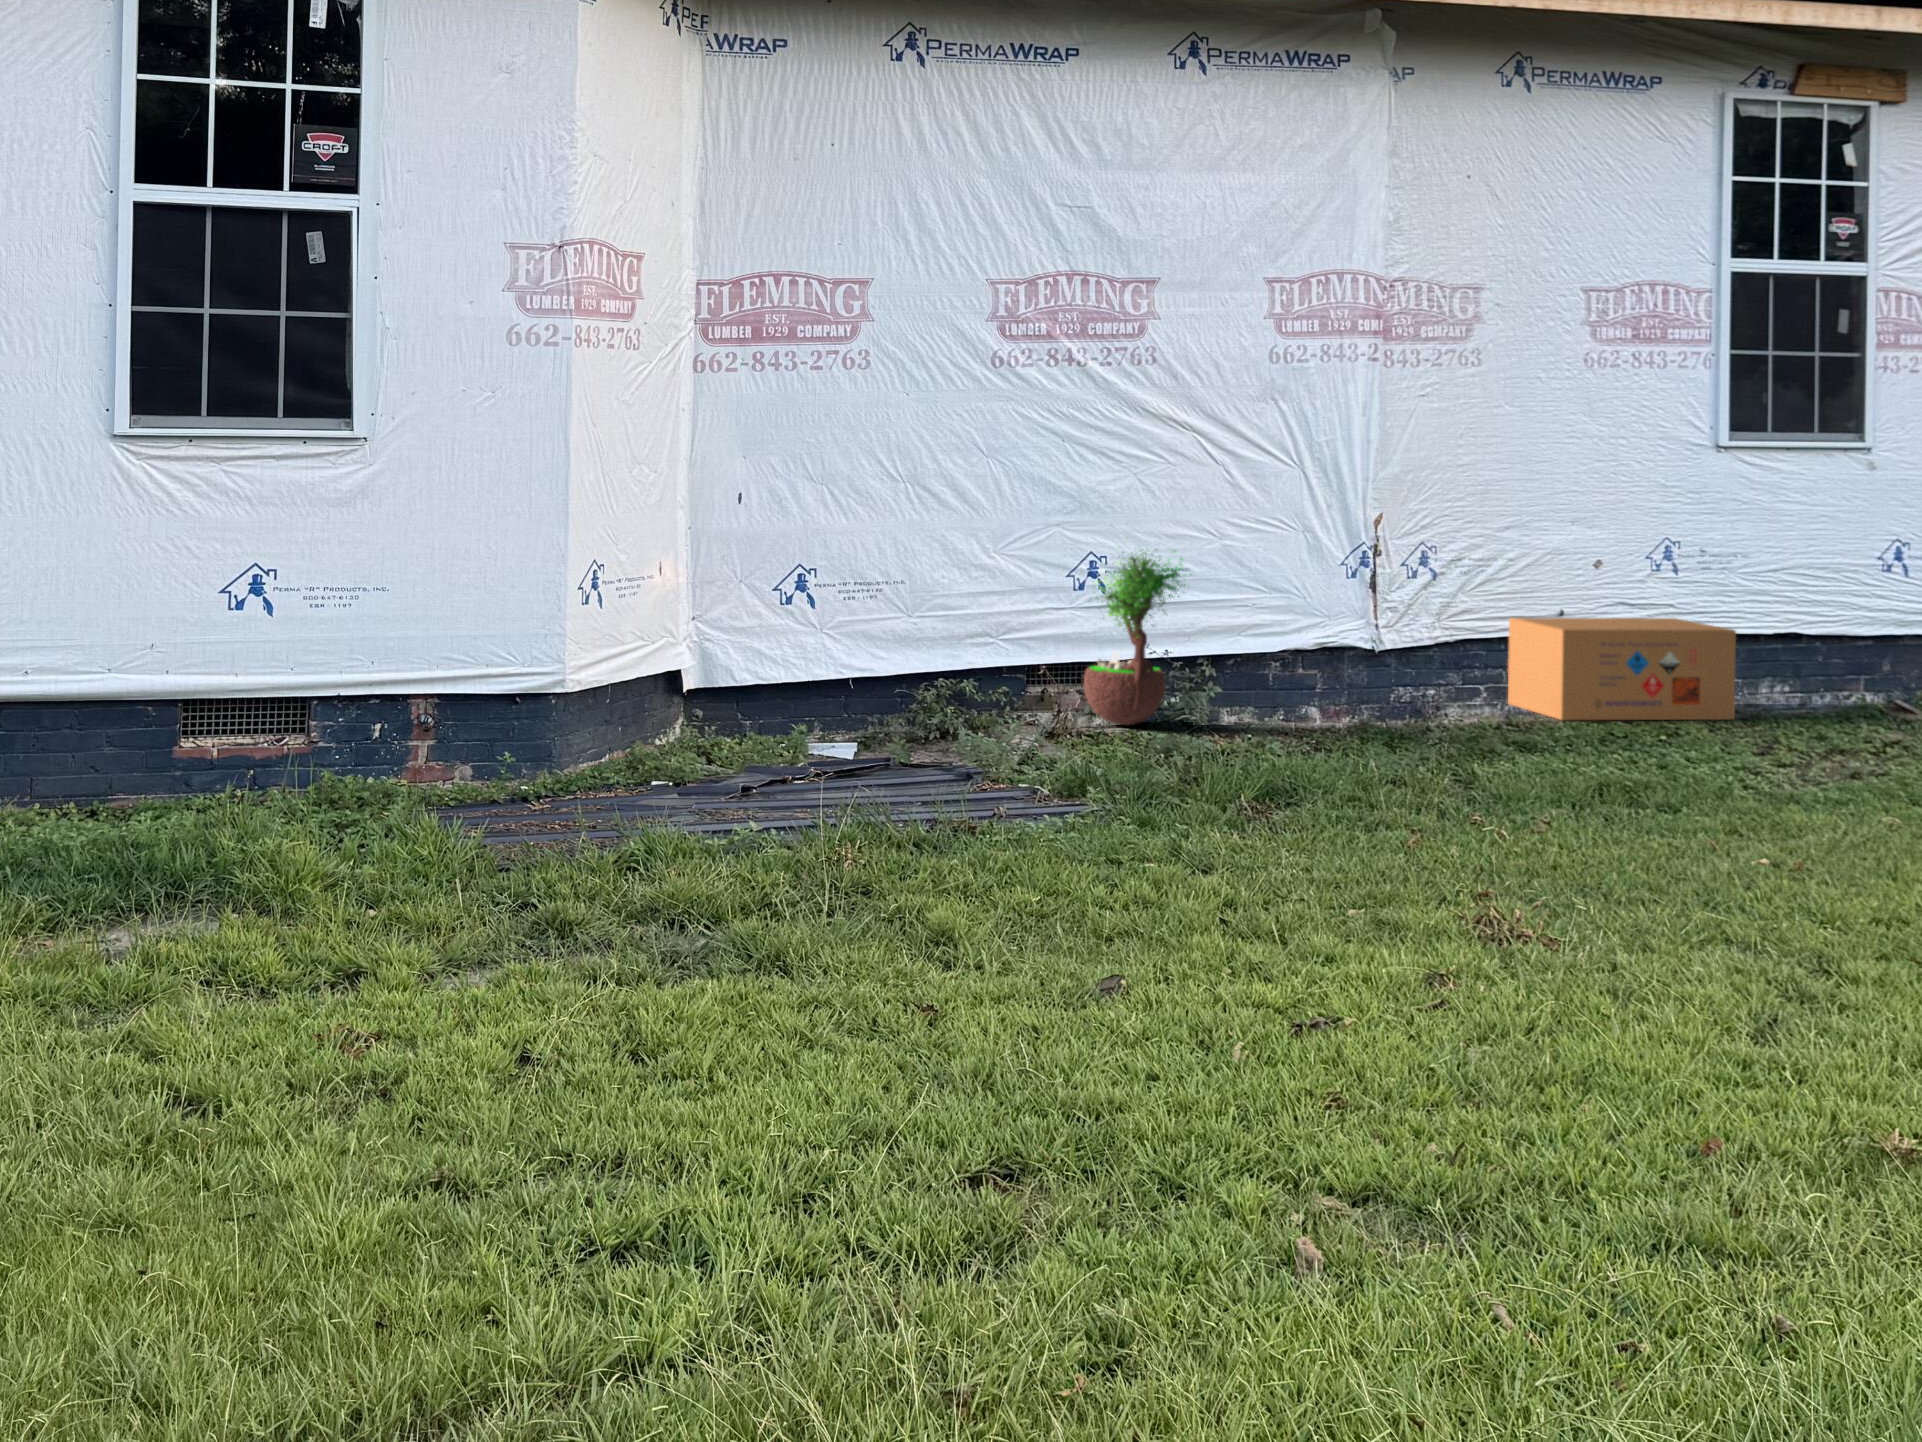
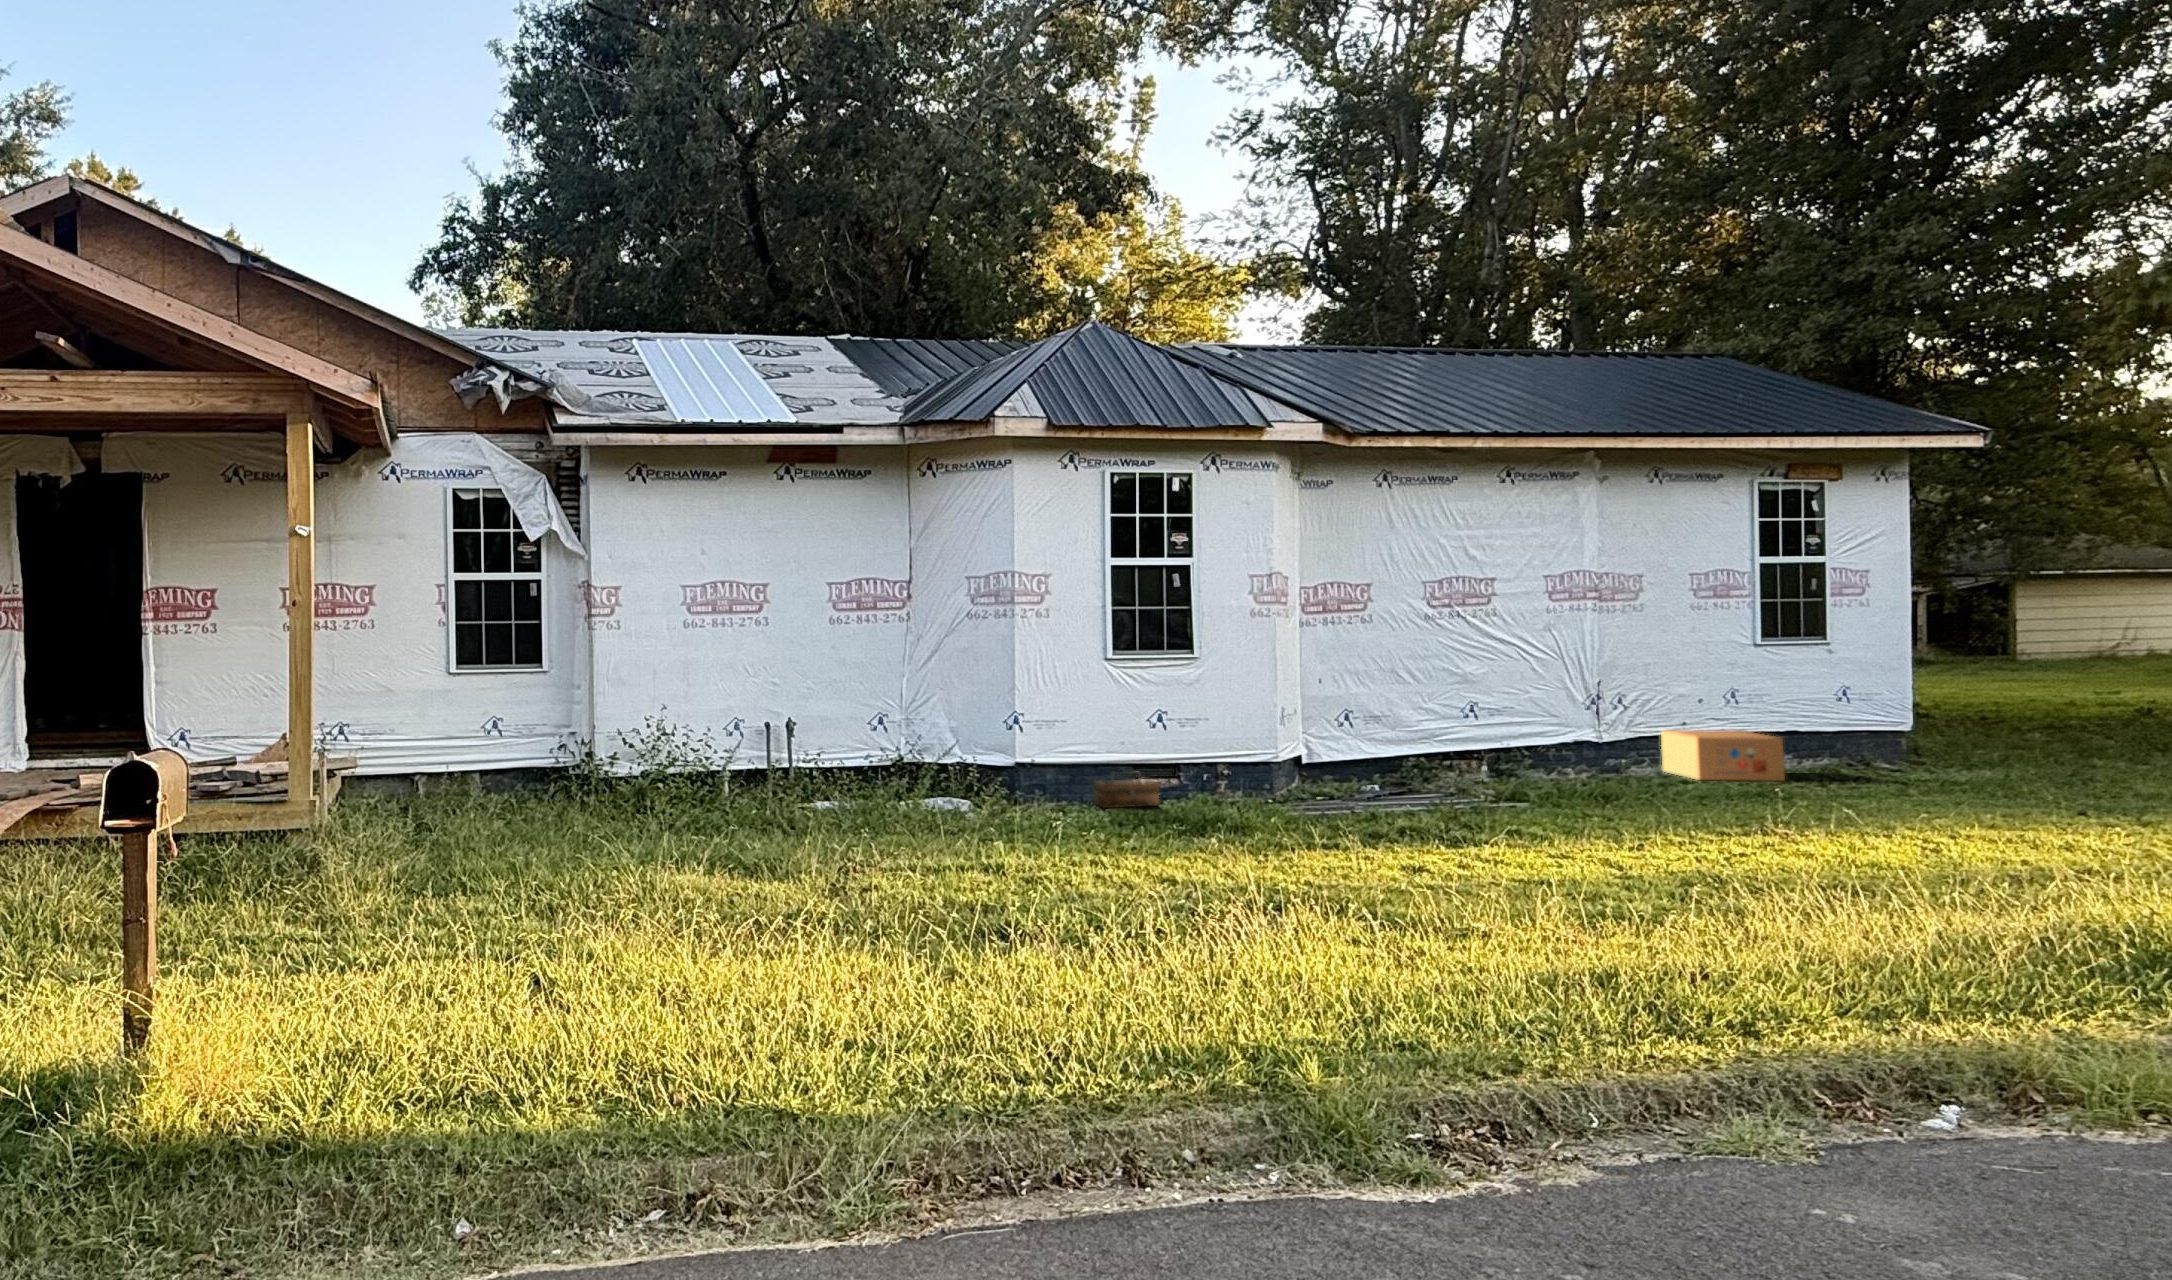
potted tree: present [1084,538,1191,725] -> none [1471,695,1525,780]
toolbox: none [39,710,215,802] -> present [1093,774,1160,808]

